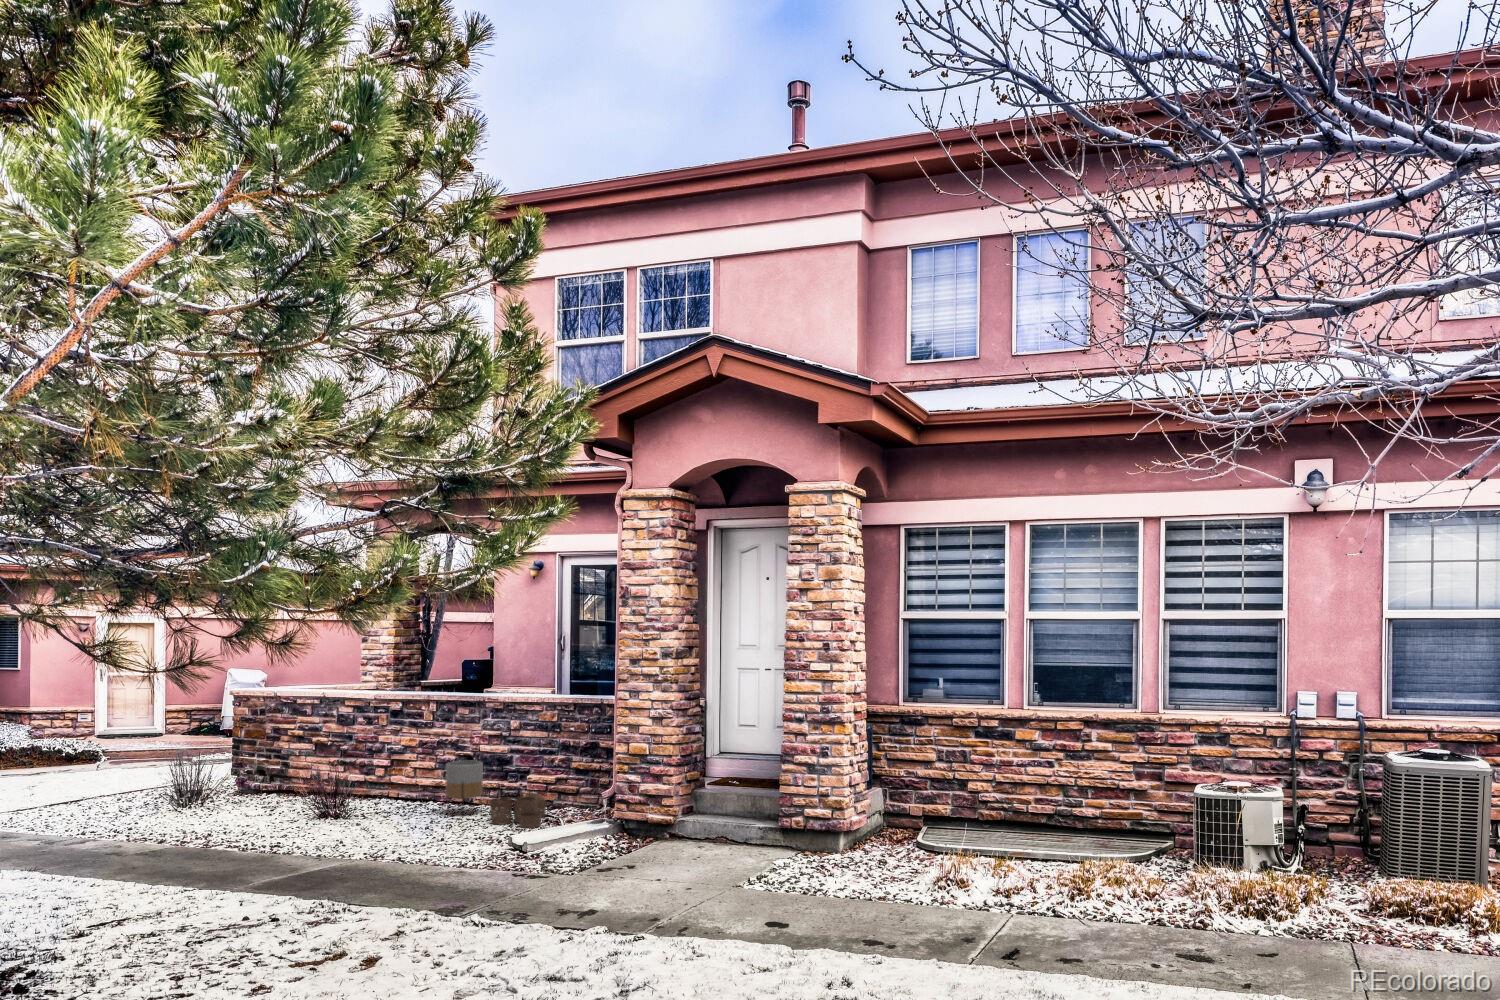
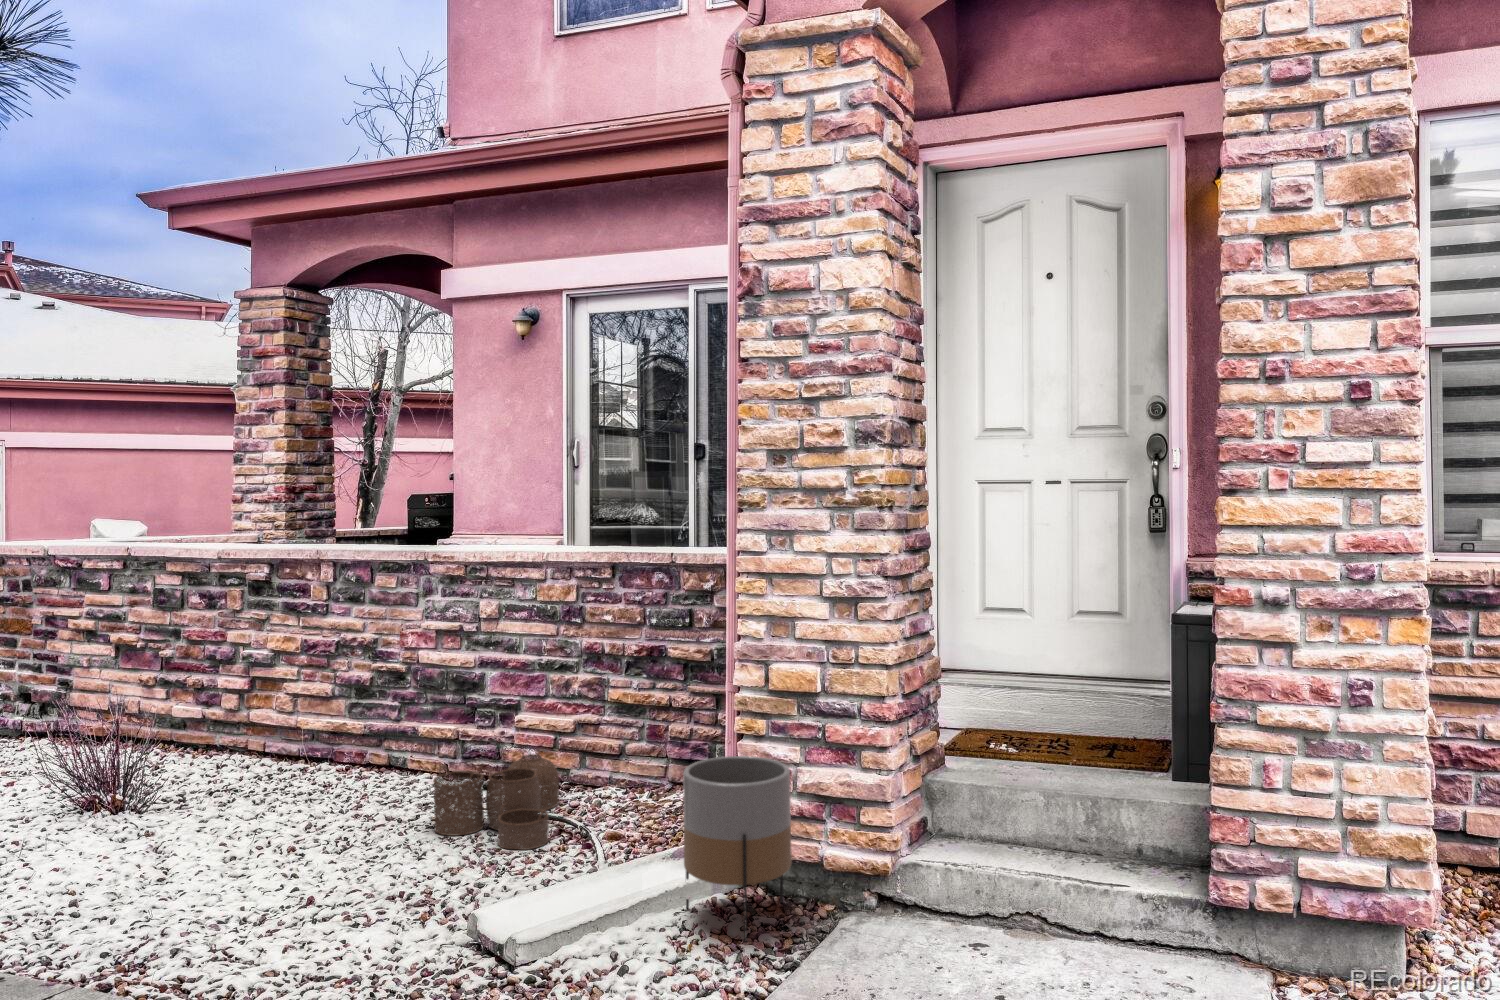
planter: present [445,761,483,800] -> present [683,756,792,942]

